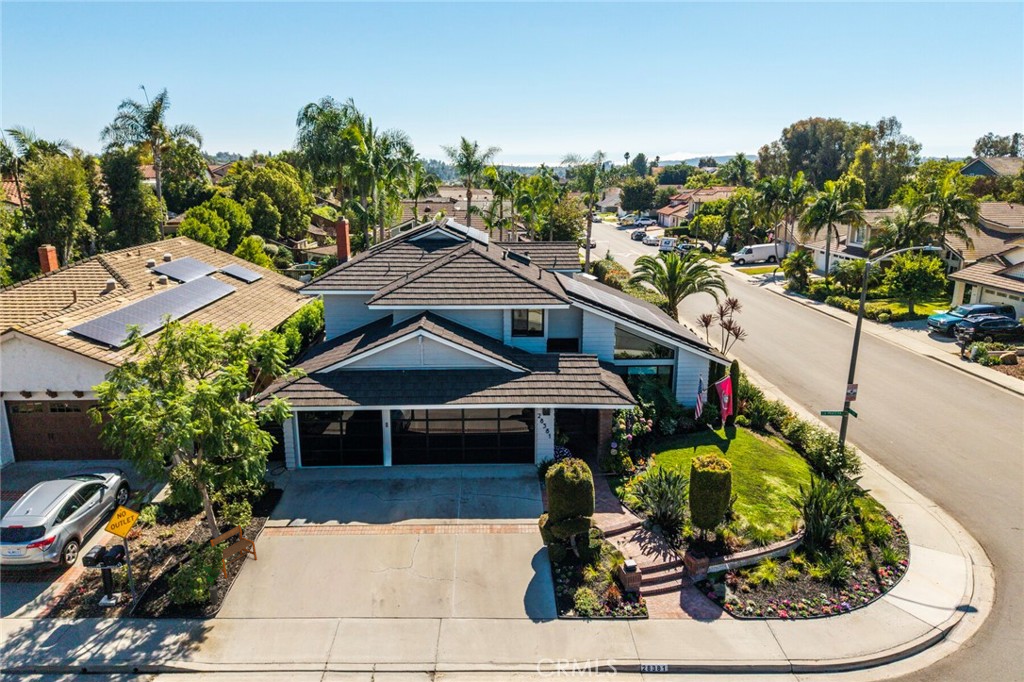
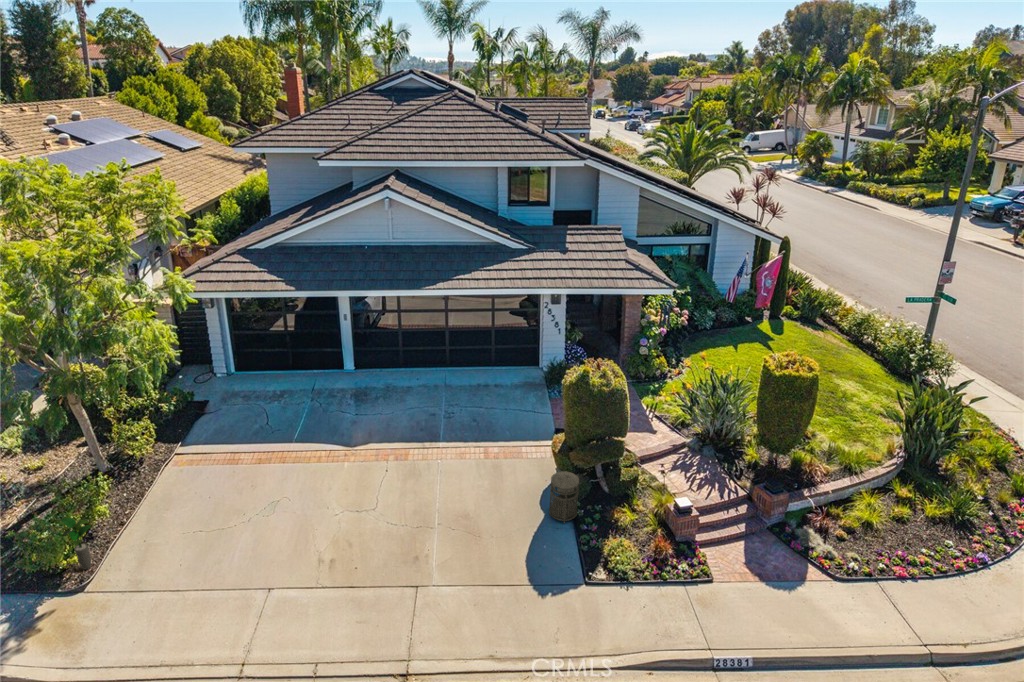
bench: present [210,525,257,578] -> none [83,453,159,529]
trash can: none [536,540,557,579] -> present [549,471,579,523]

